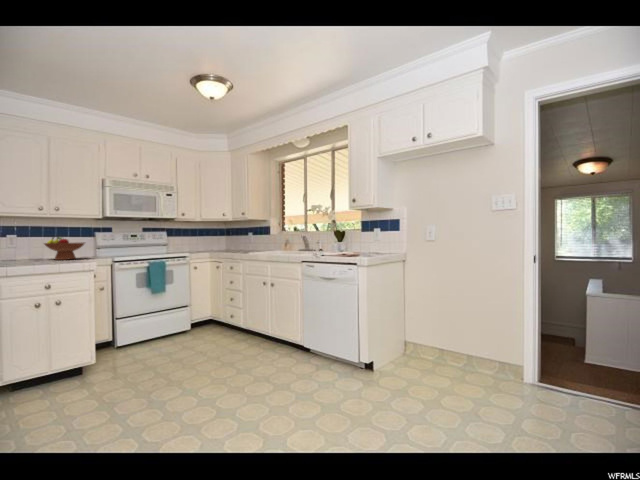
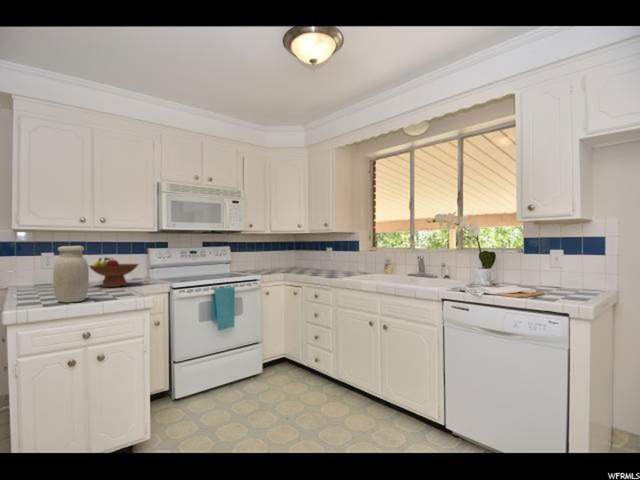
jar: none [18,225,46,265] -> present [53,246,89,302]

